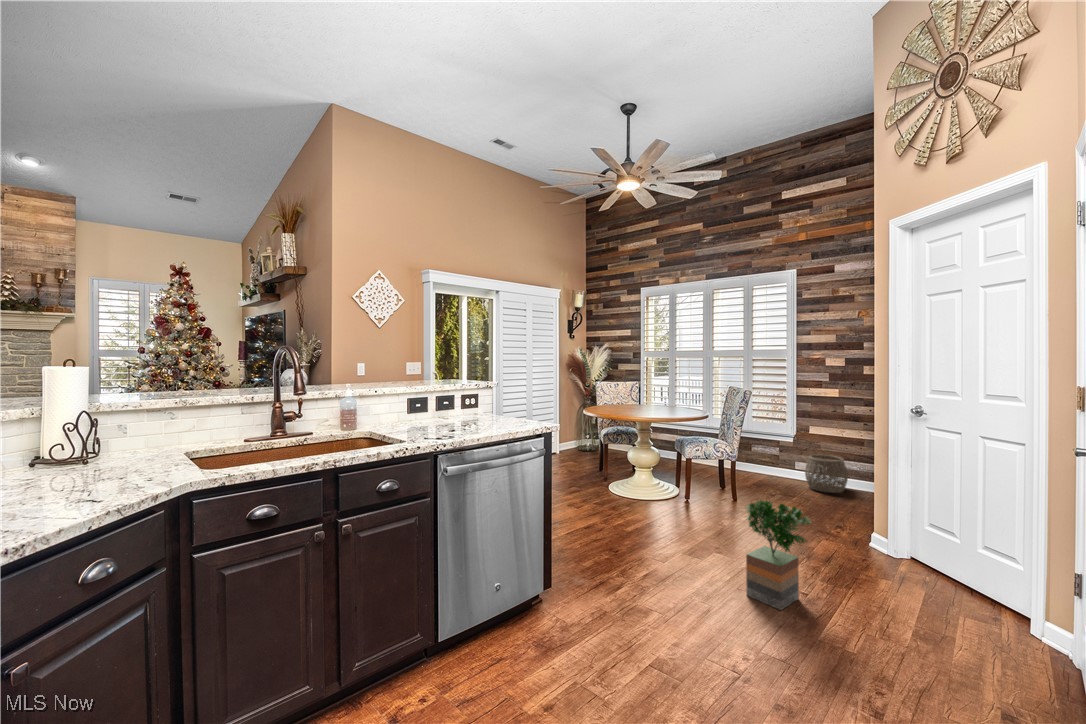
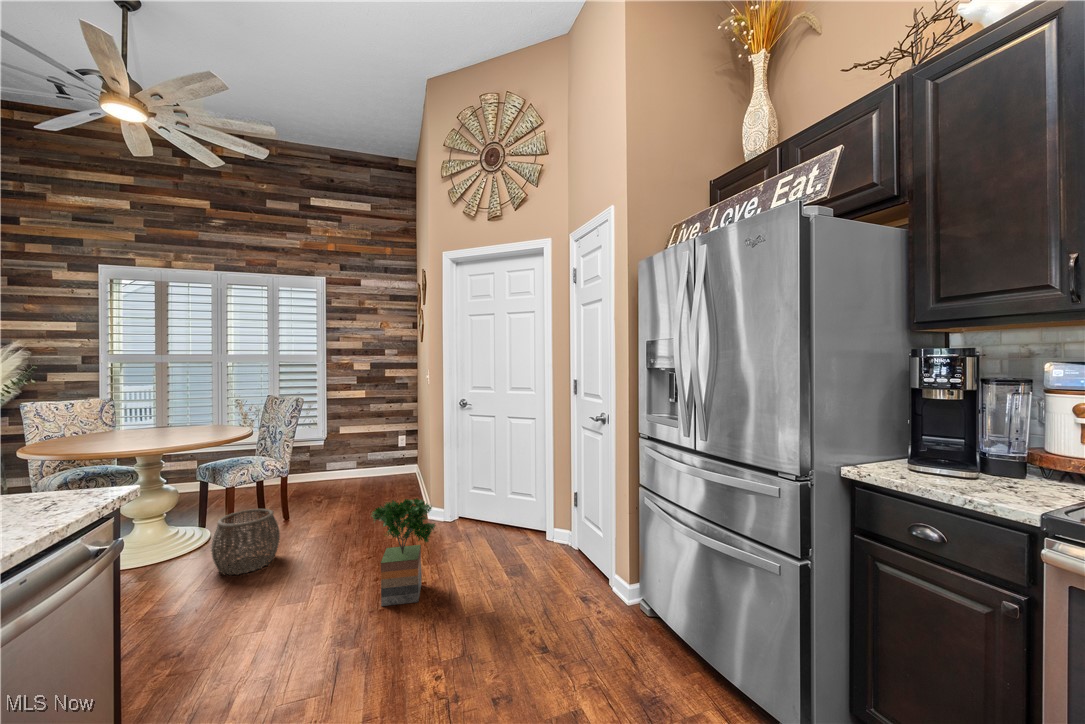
woven basket: present [805,455,848,493] -> present [211,509,280,575]

